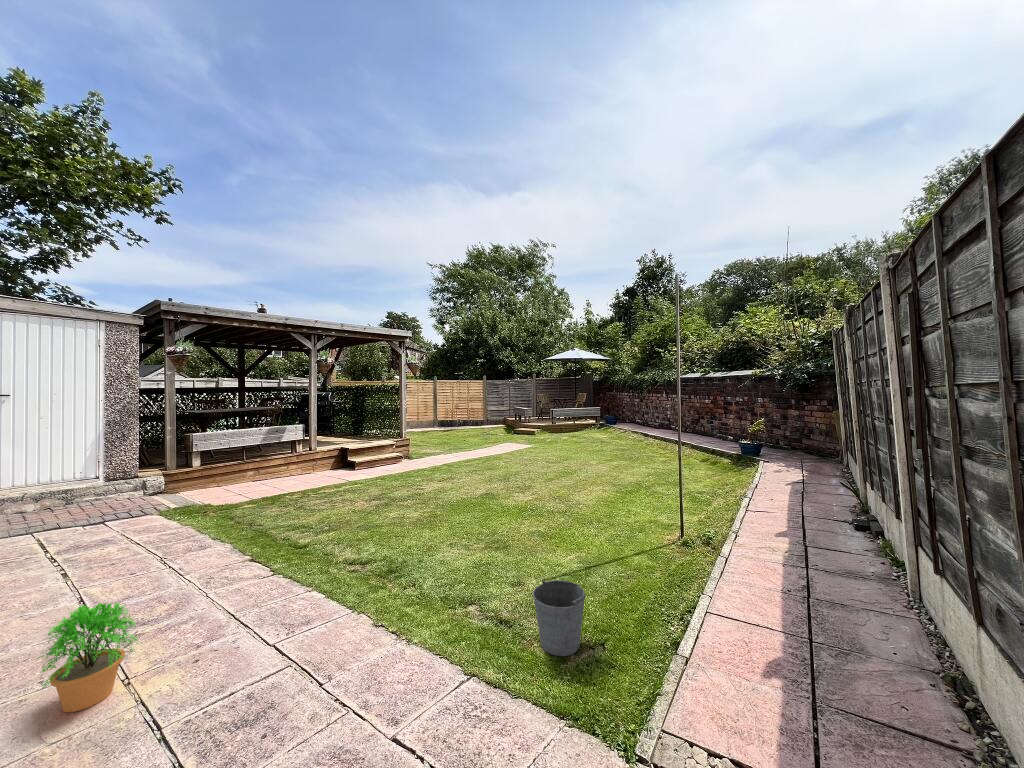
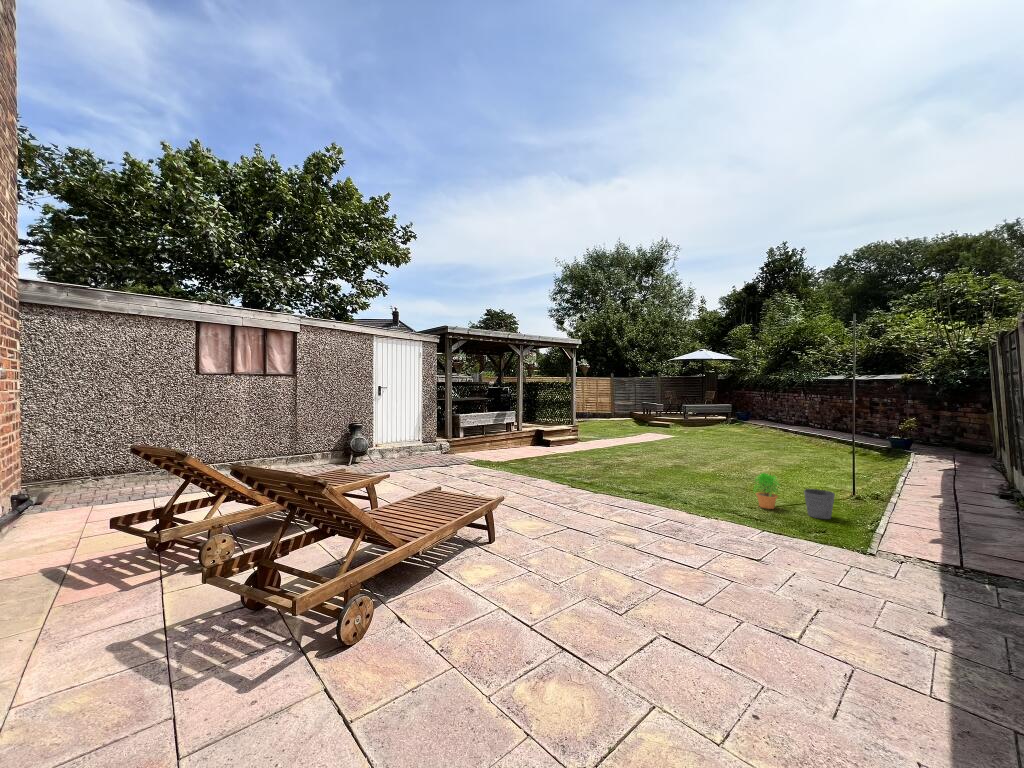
potted plant: present [37,602,139,712] -> present [754,473,780,509]

